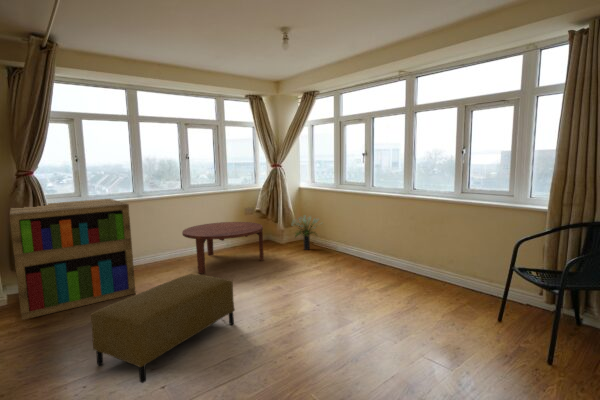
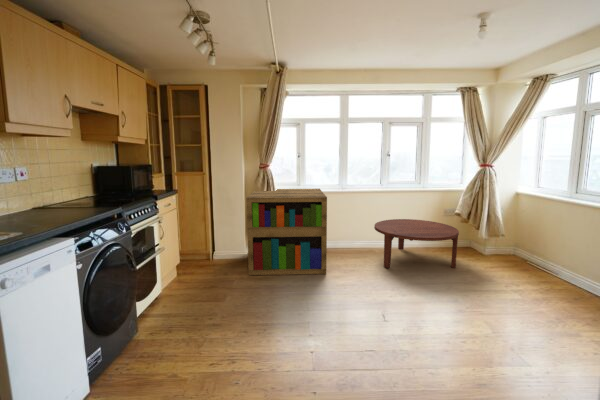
potted plant: present [292,215,319,250] -> none [496,226,544,267]
ottoman: present [91,274,235,383] -> none [274,275,406,376]

